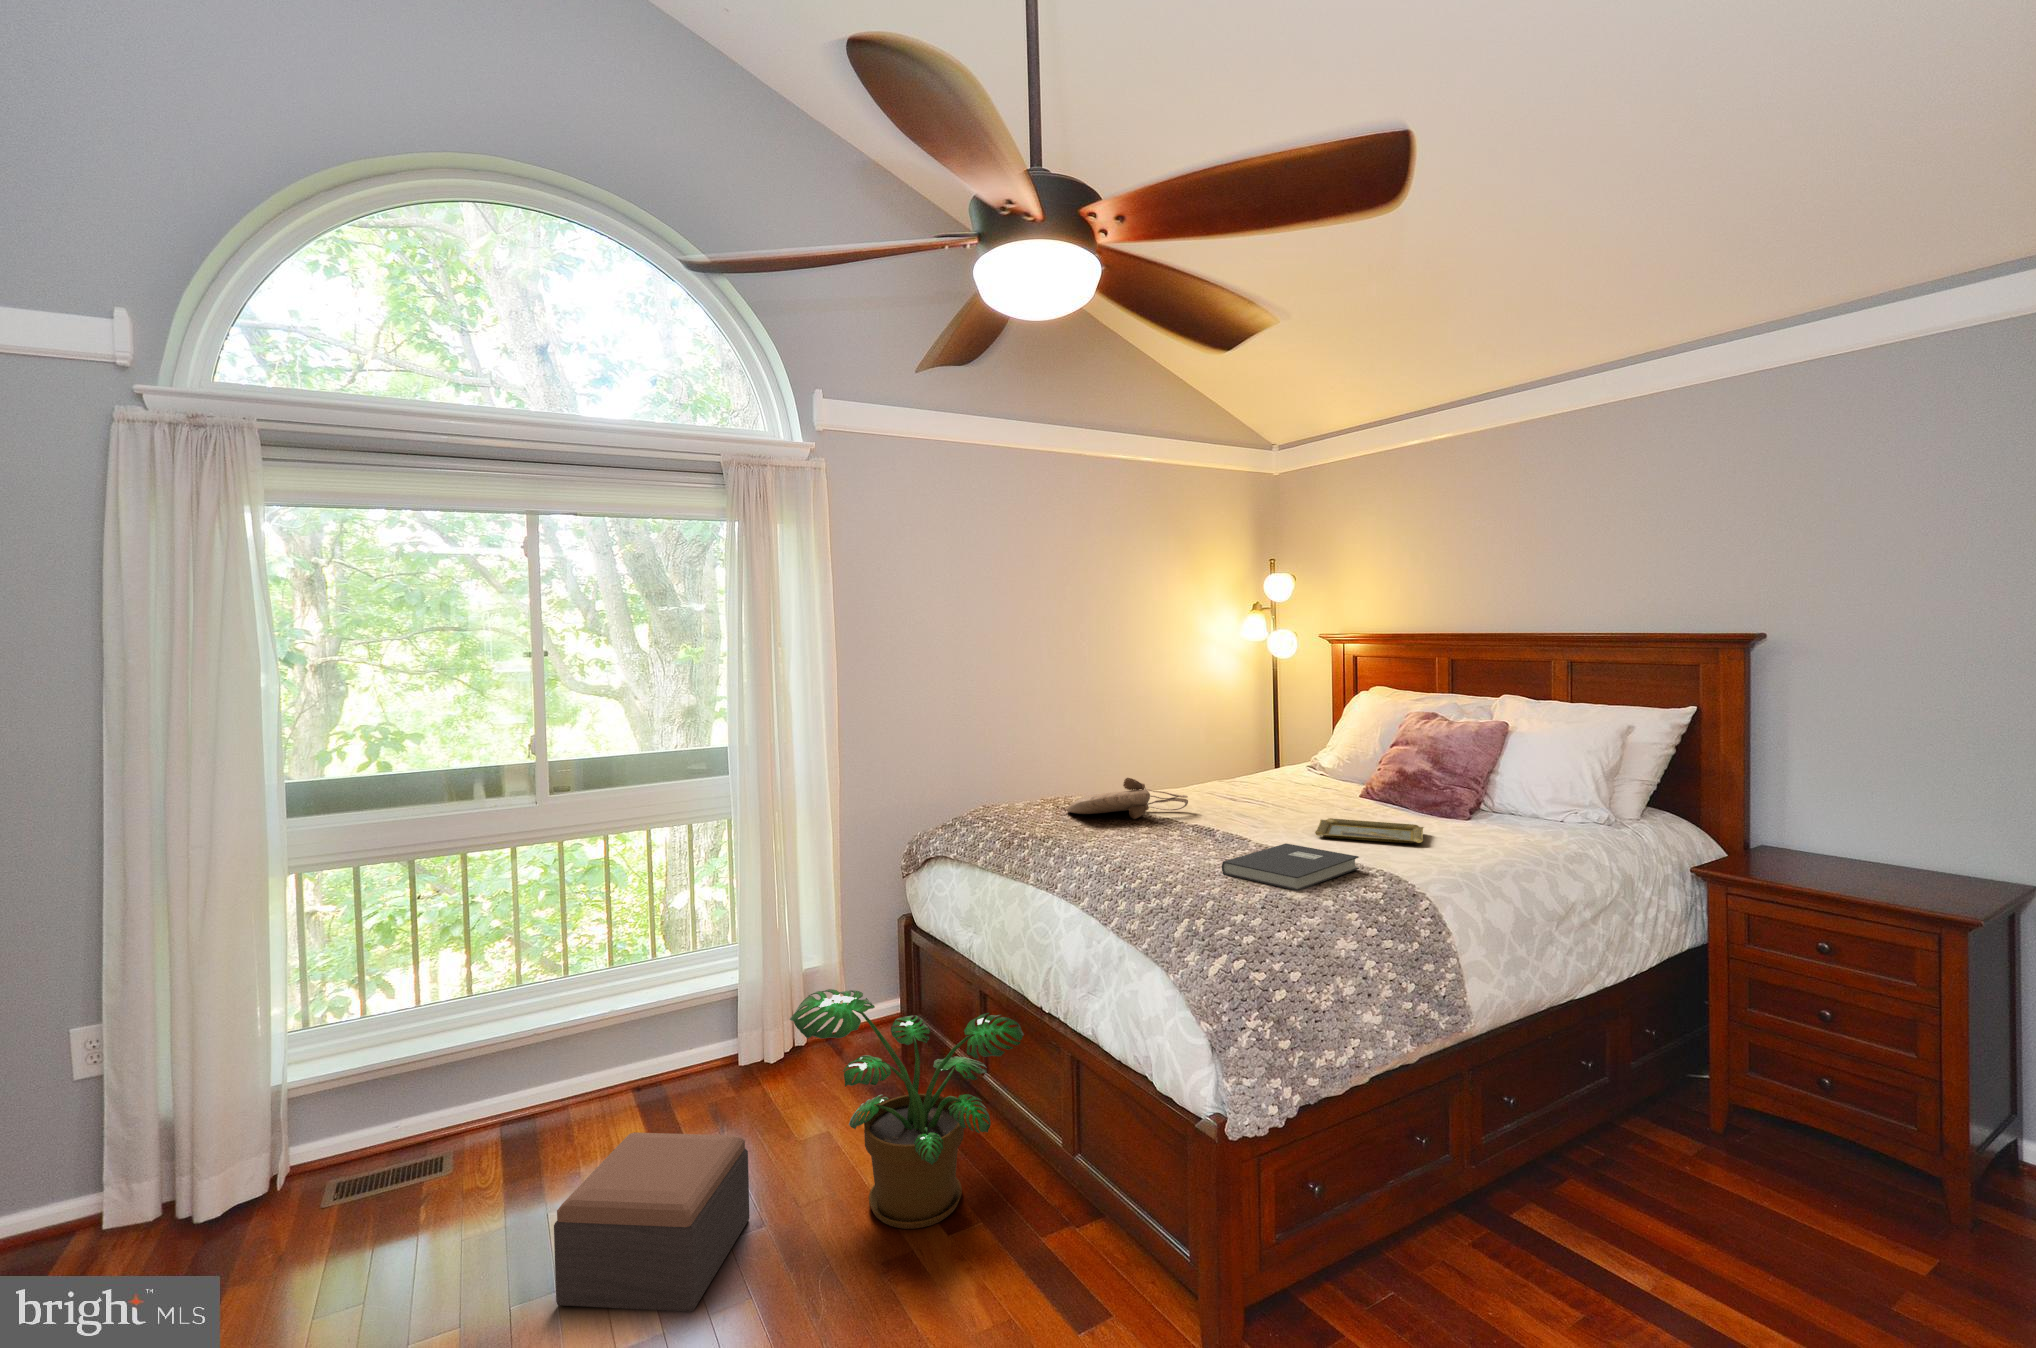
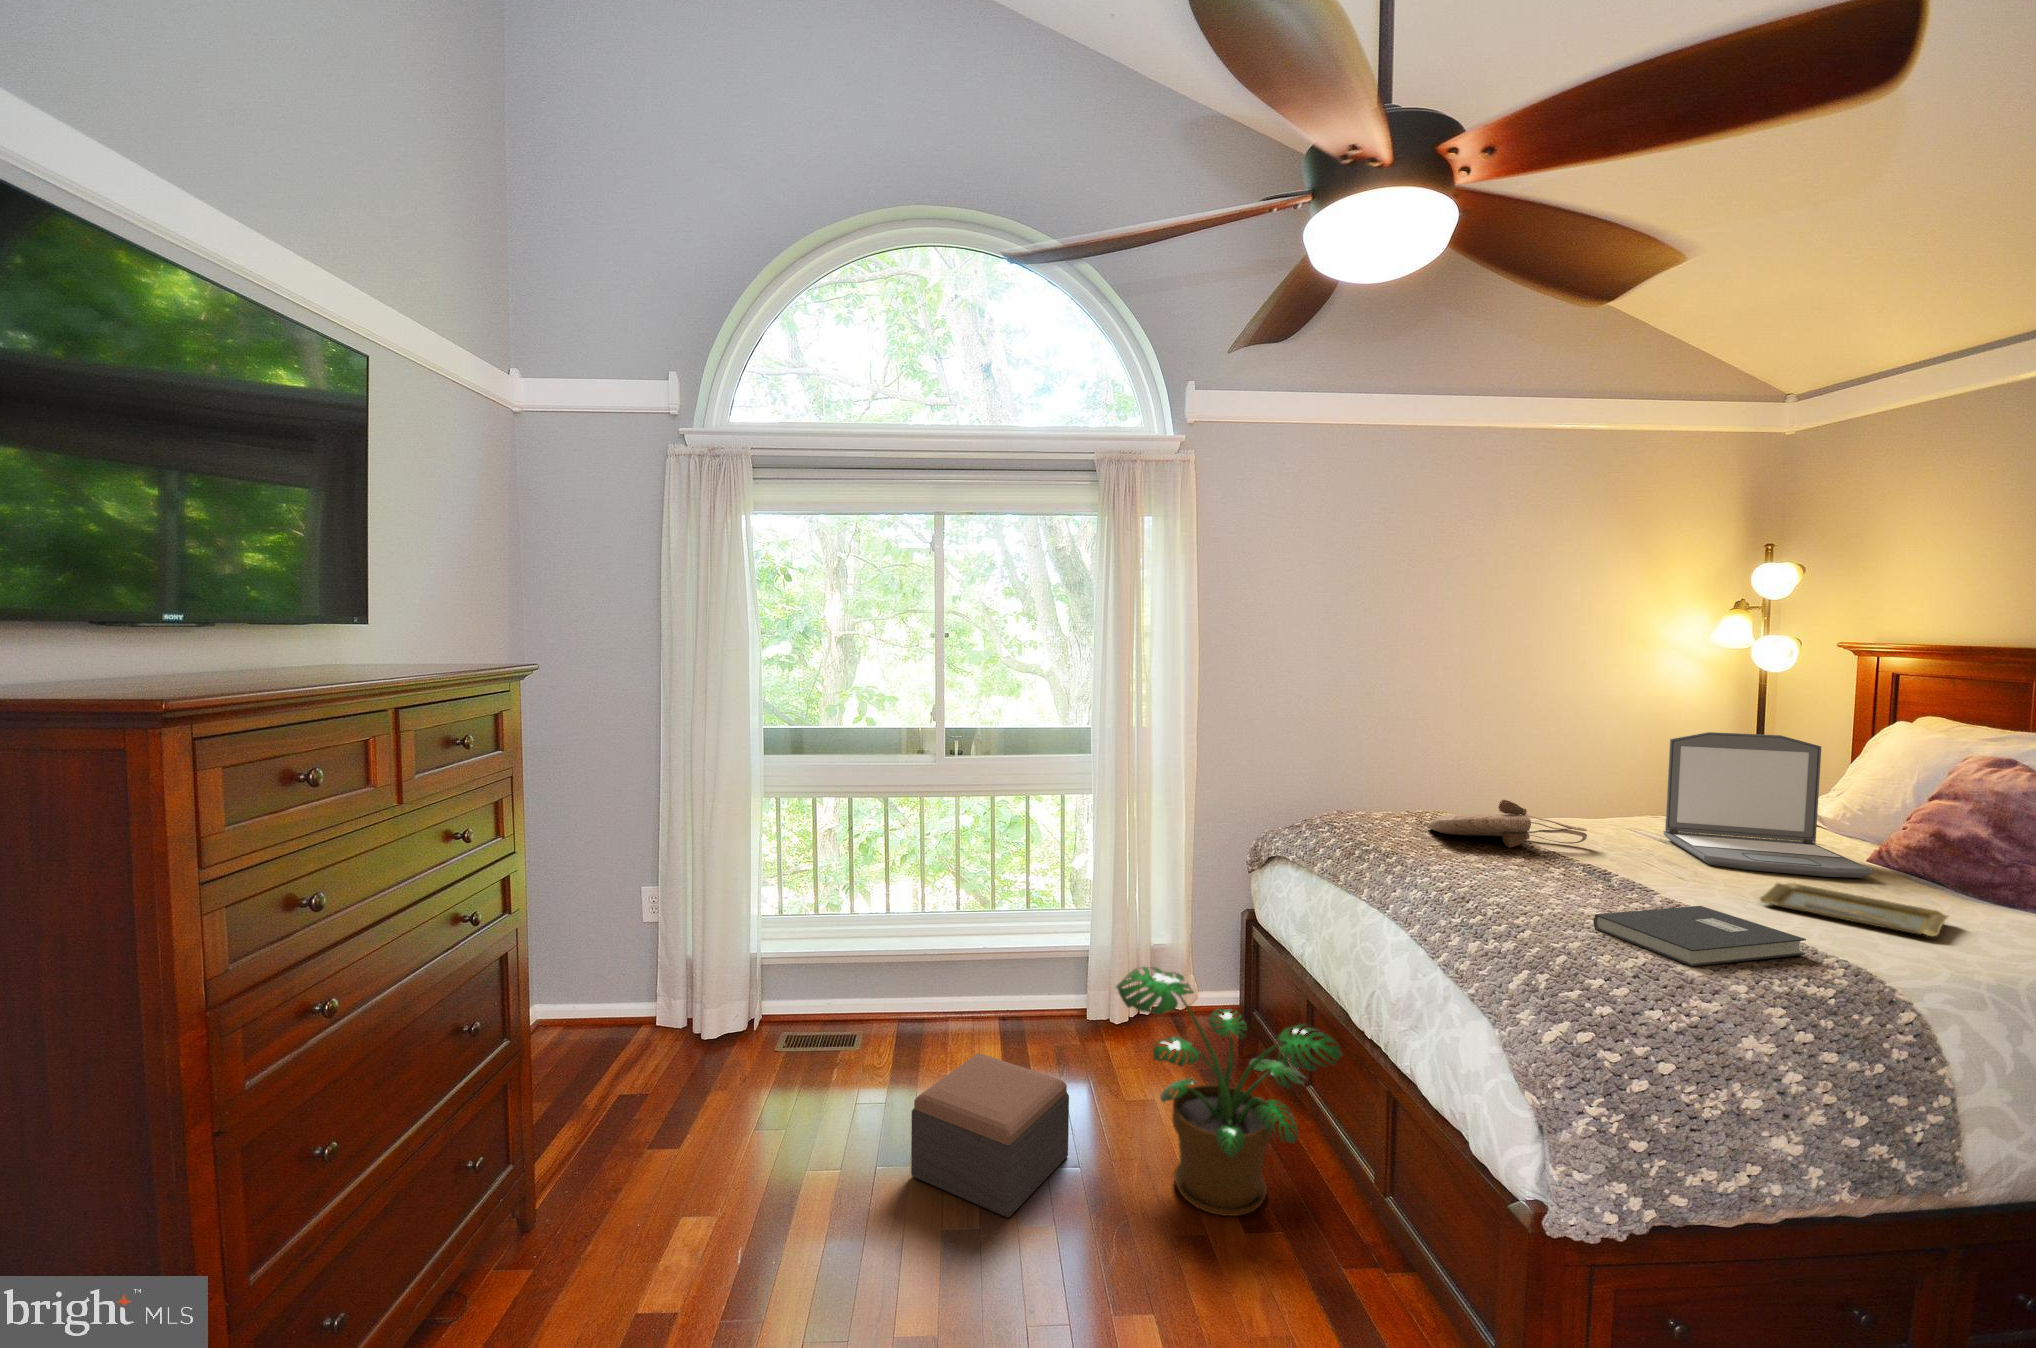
laptop: none [1235,707,1370,814] -> present [1664,732,1874,878]

